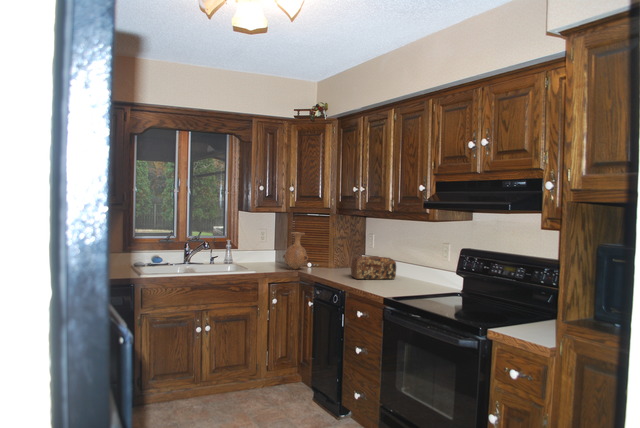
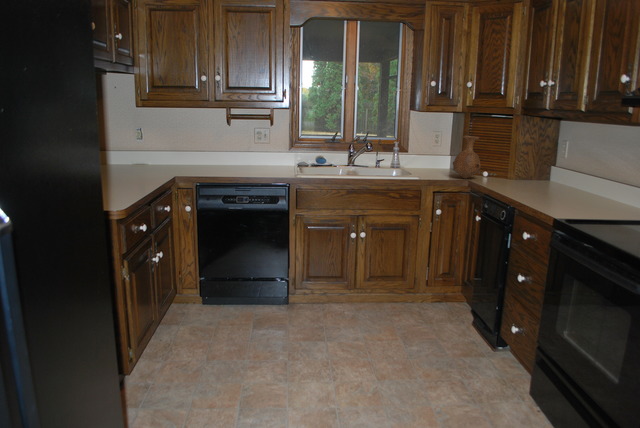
bread loaf: present [351,256,396,279] -> none [528,167,588,197]

